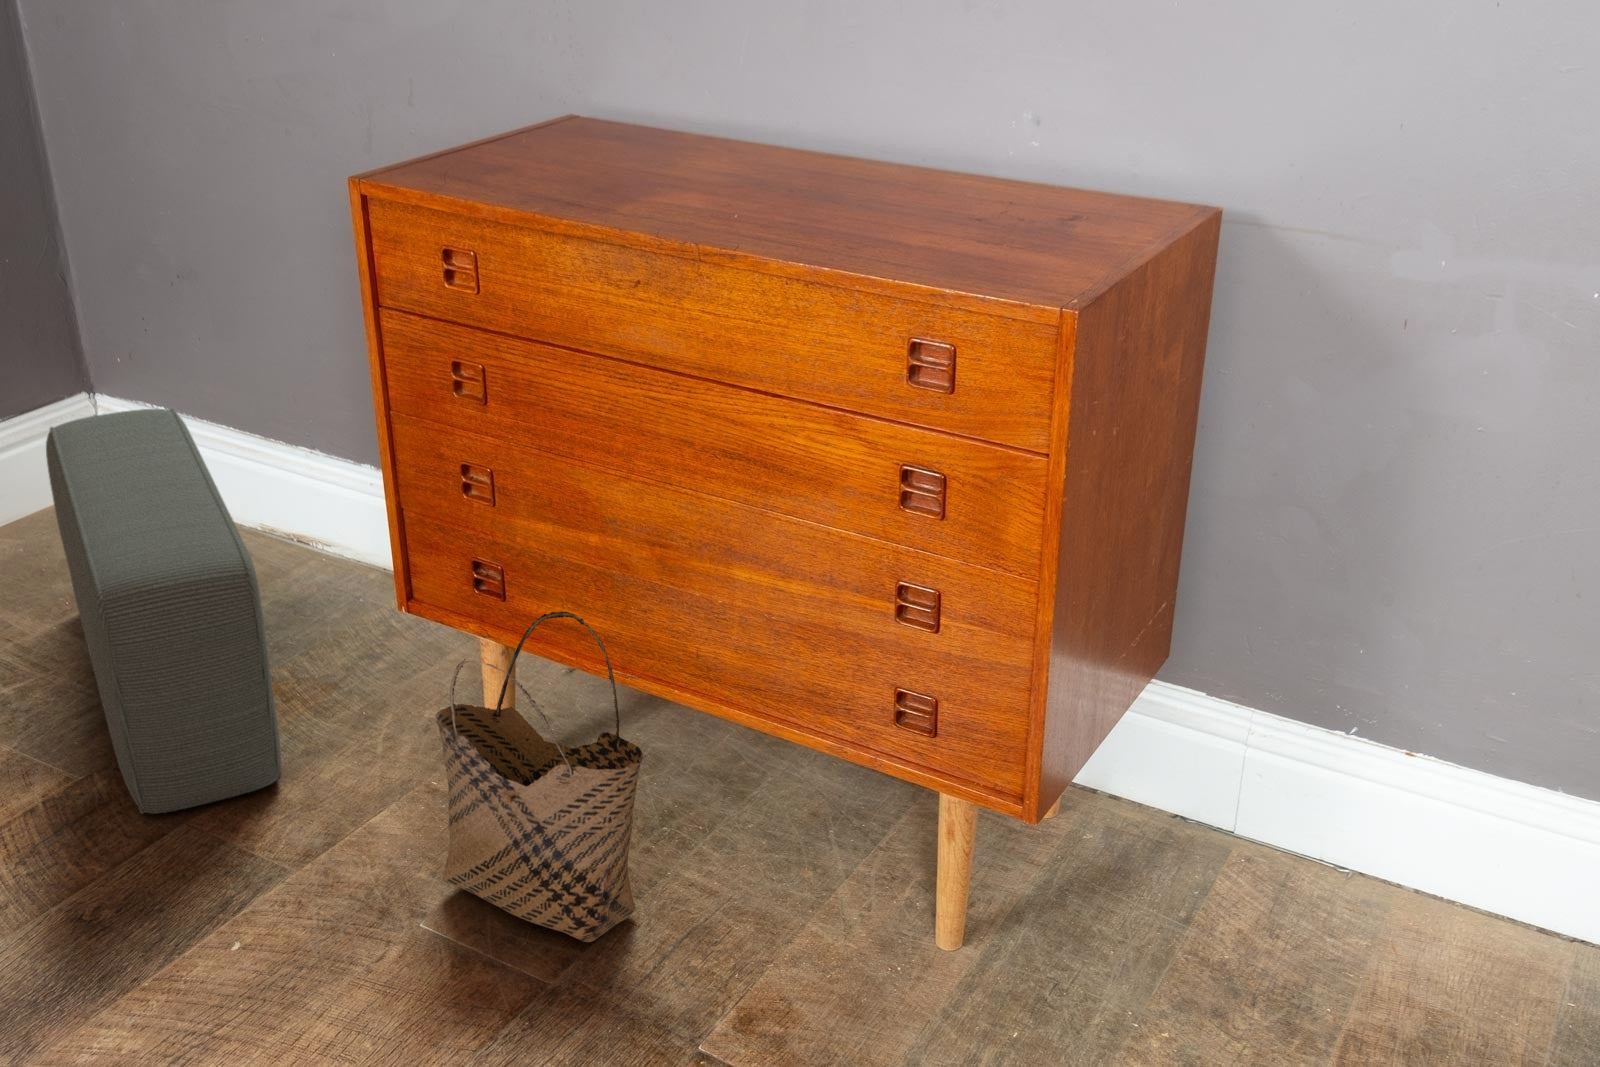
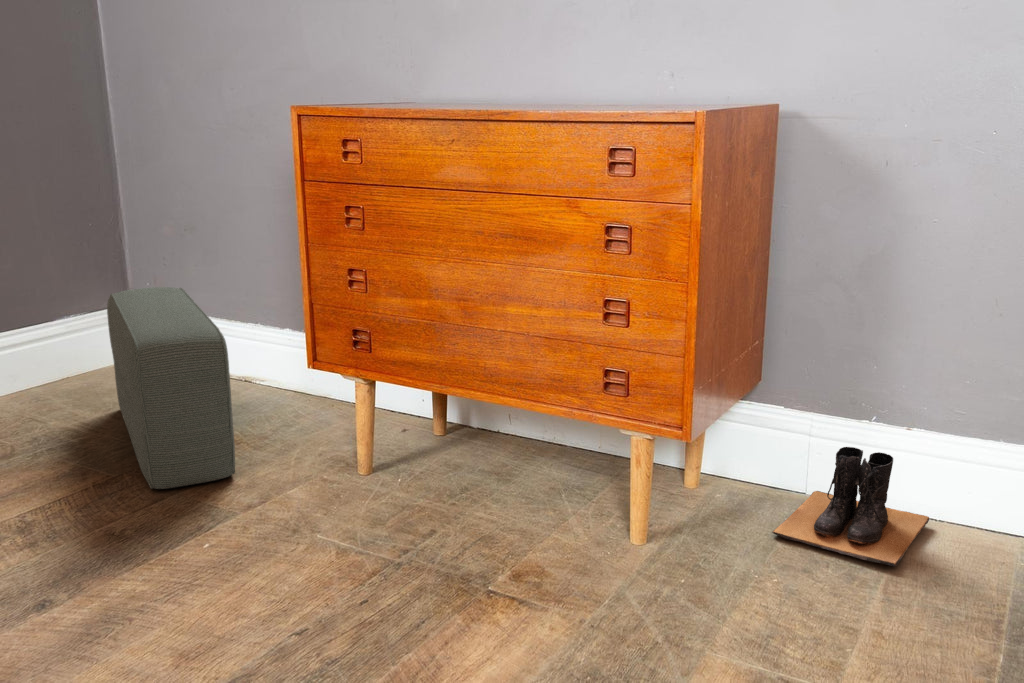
woven basket: present [435,612,643,942] -> none [330,344,453,540]
boots: none [1170,783,1431,1008] -> present [772,447,929,566]

